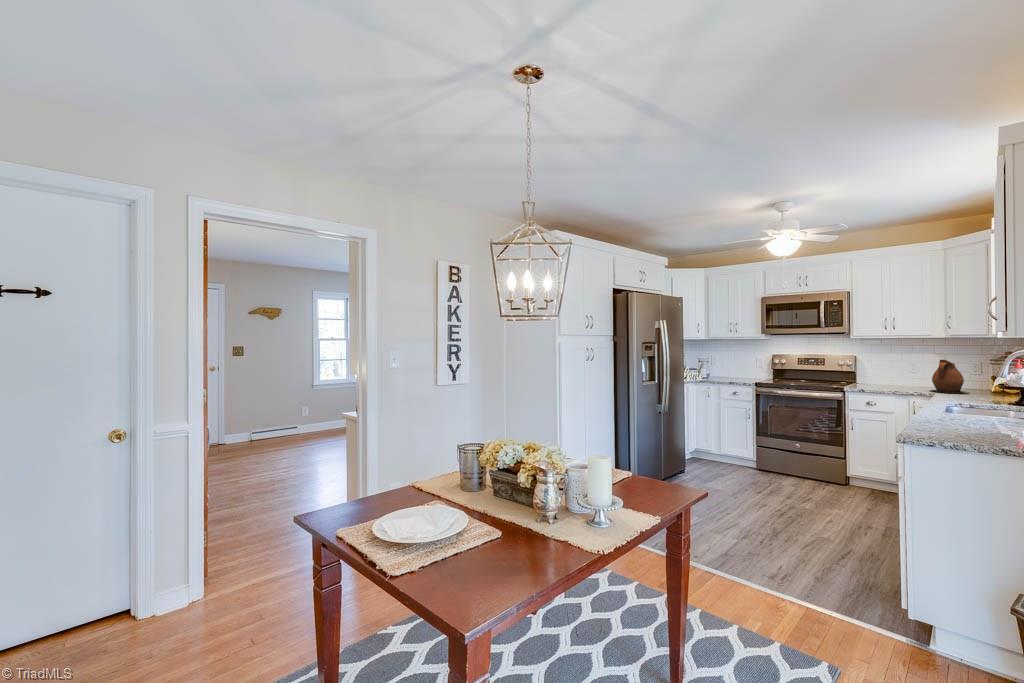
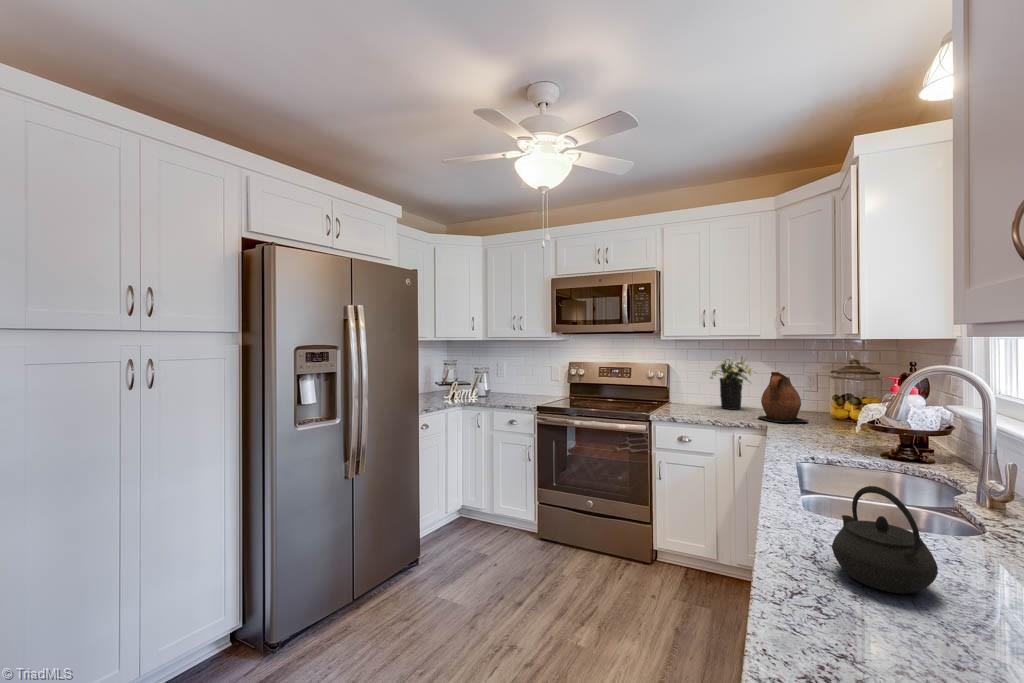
flower arrangement: none [890,350,930,387] -> present [710,357,752,410]
kettle: none [946,390,988,425] -> present [832,486,938,593]

